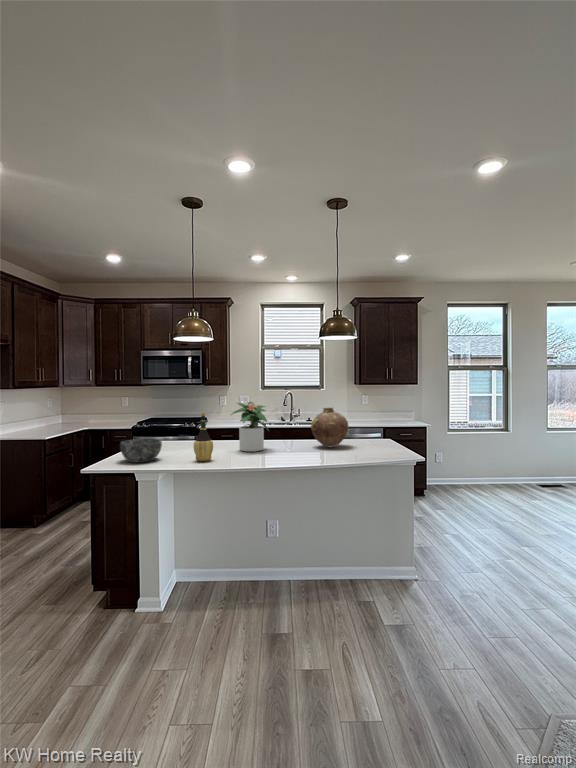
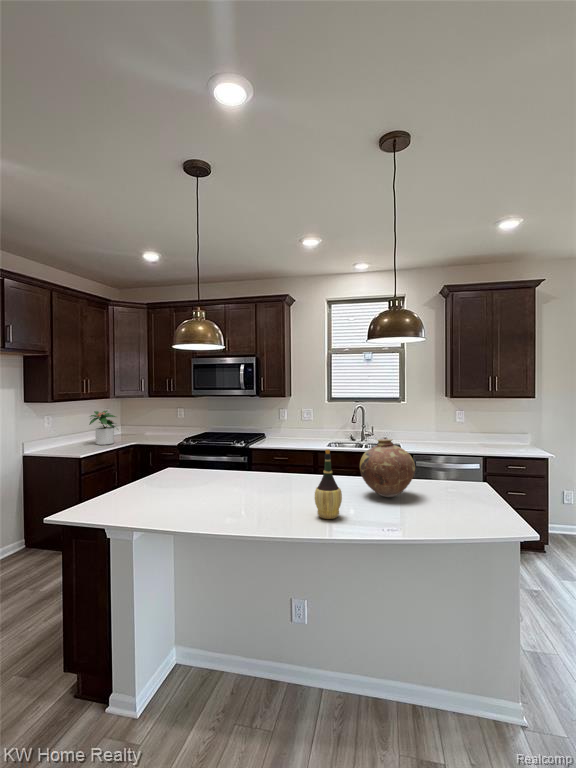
potted plant: present [231,402,269,452] -> present [89,410,116,445]
wine bottle: present [194,413,213,461] -> present [315,449,342,519]
bowl: present [120,439,162,463] -> none [94,476,149,512]

